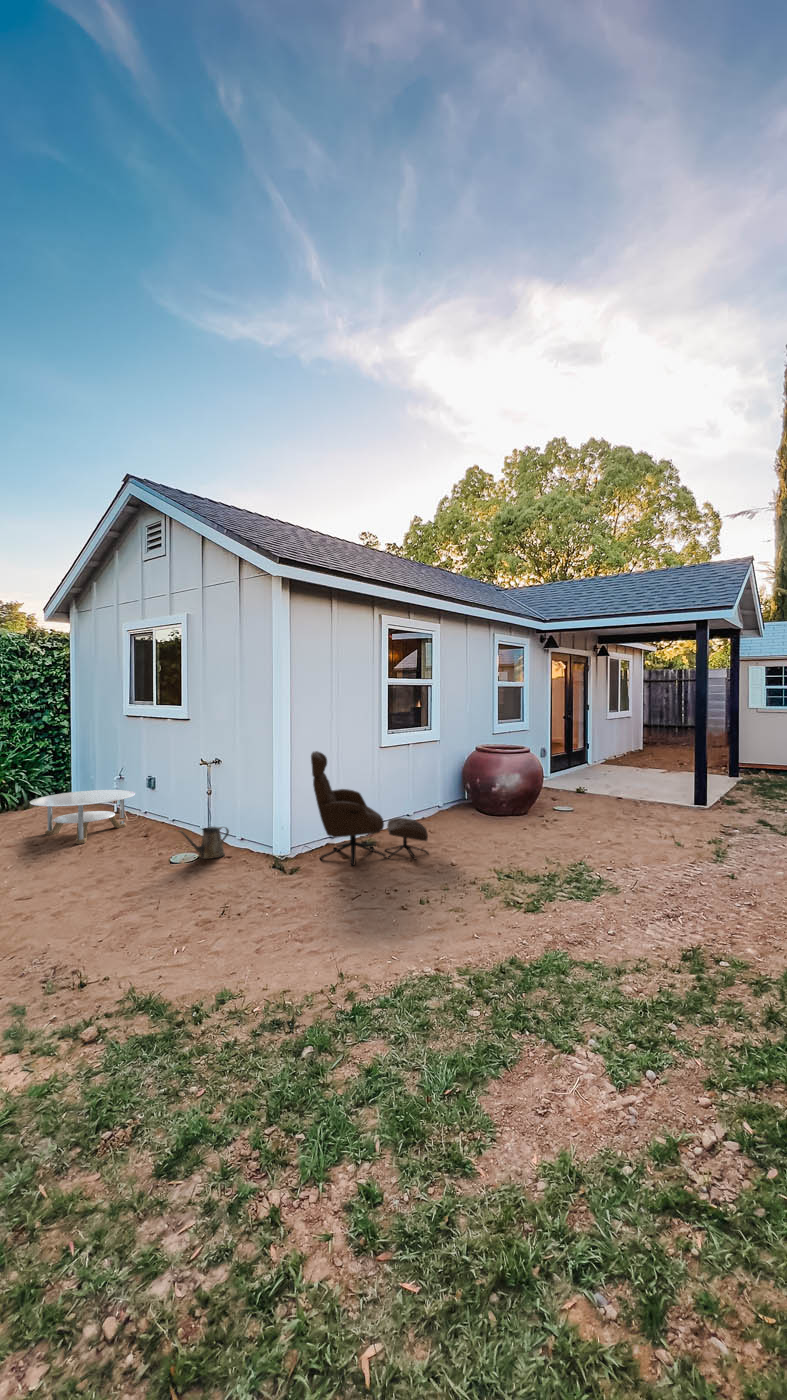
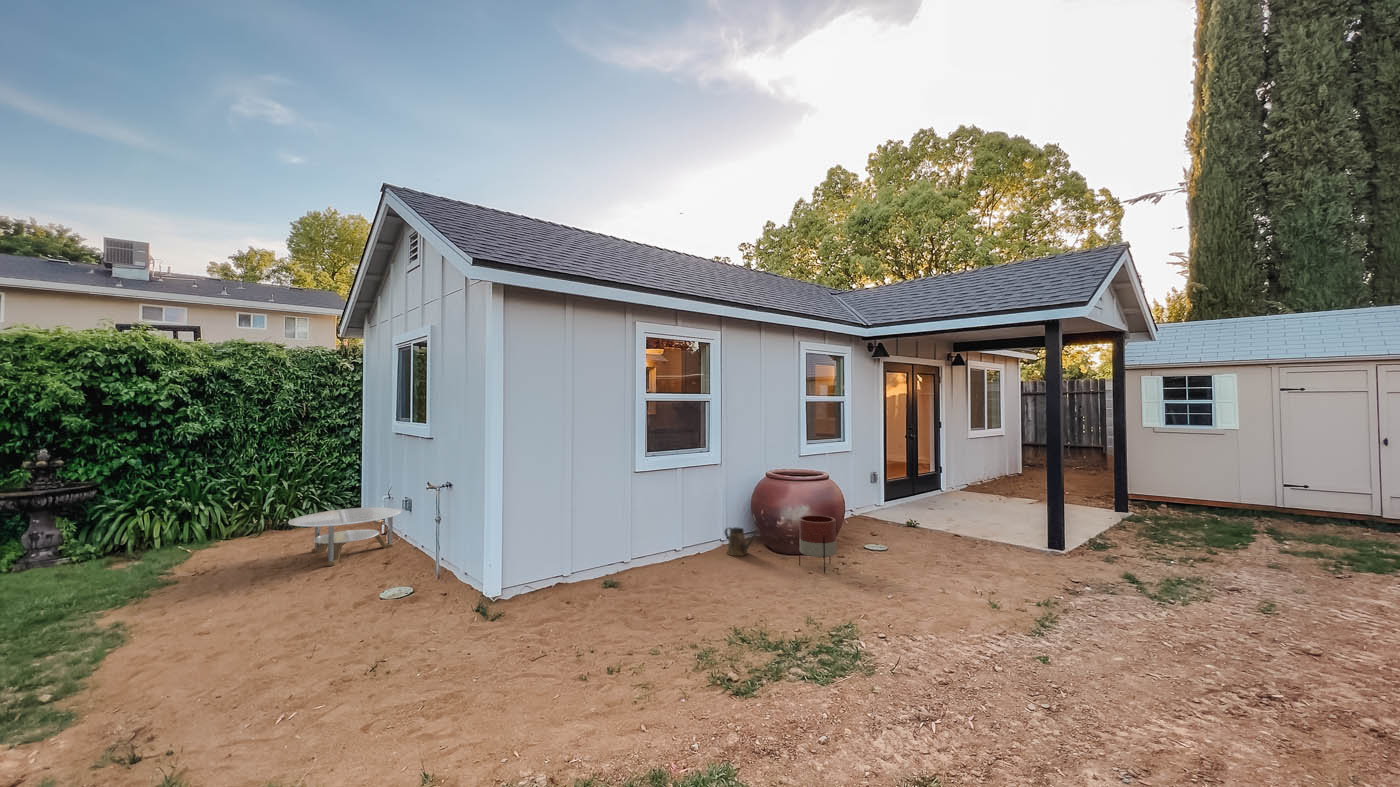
lounge chair: present [311,751,428,865] -> none [526,477,667,615]
planter: none [513,782,545,828] -> present [799,515,836,573]
watering can: present [179,827,229,859] -> present [725,527,759,556]

